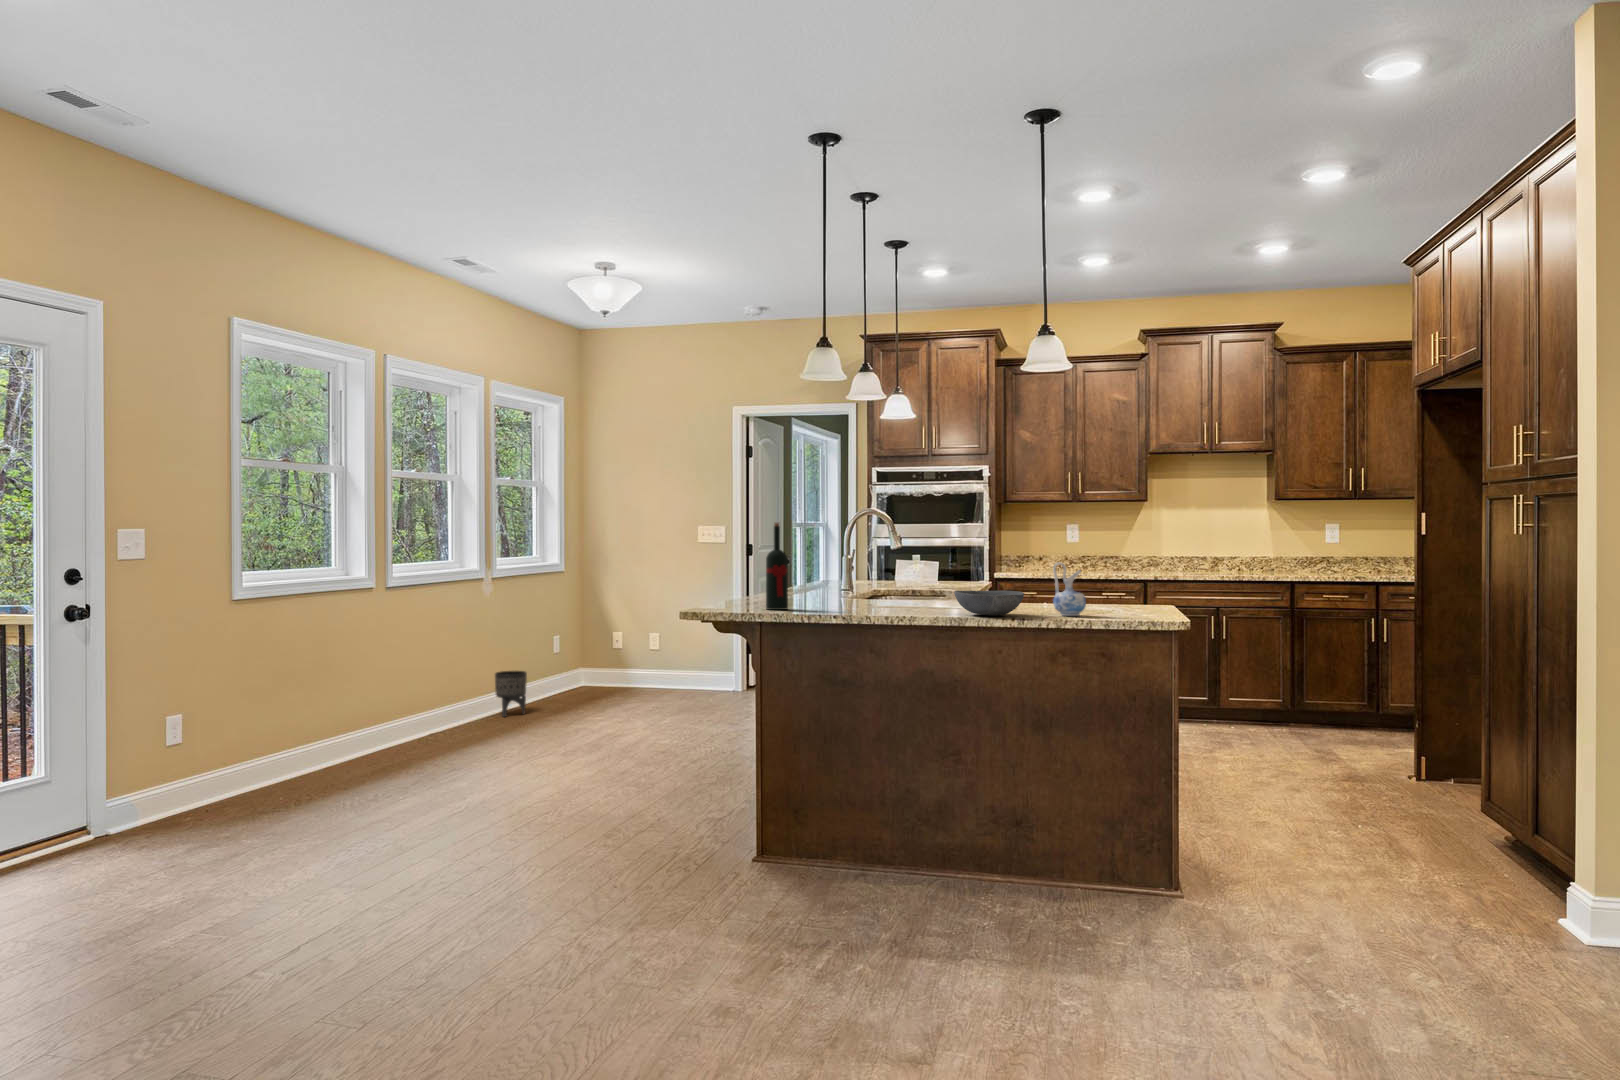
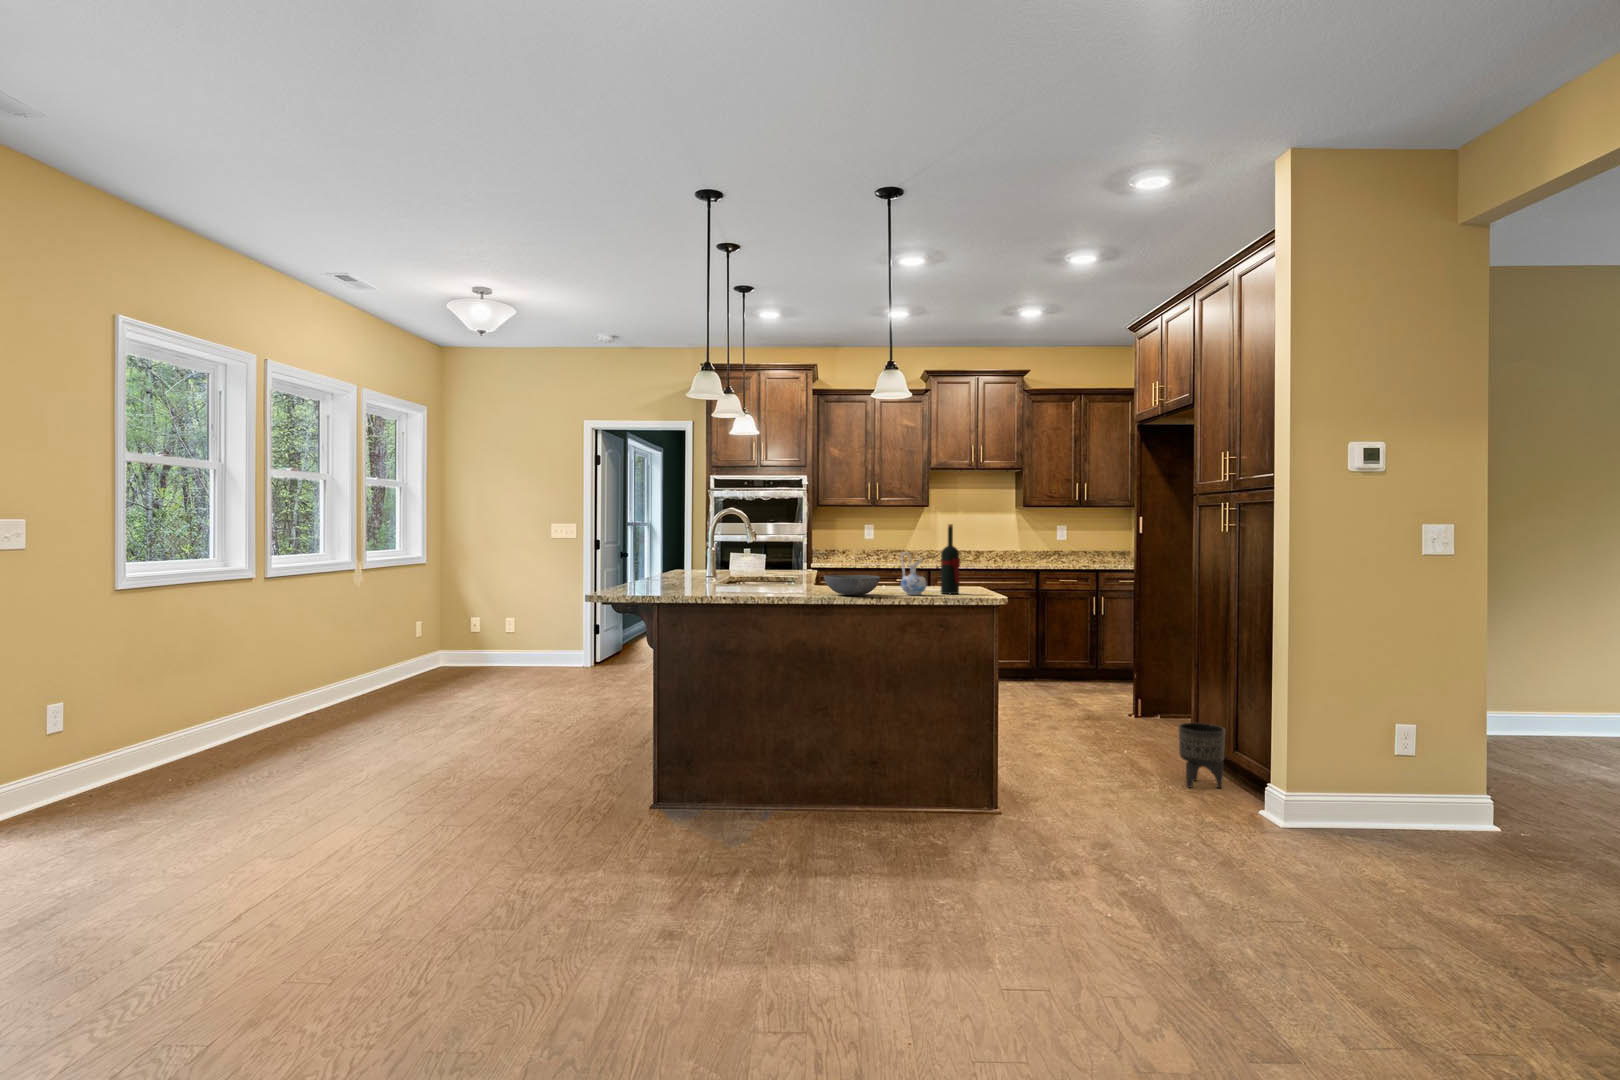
wine bottle: present [766,523,788,610] -> present [941,524,960,594]
planter: present [495,671,527,717] -> present [1178,723,1225,788]

